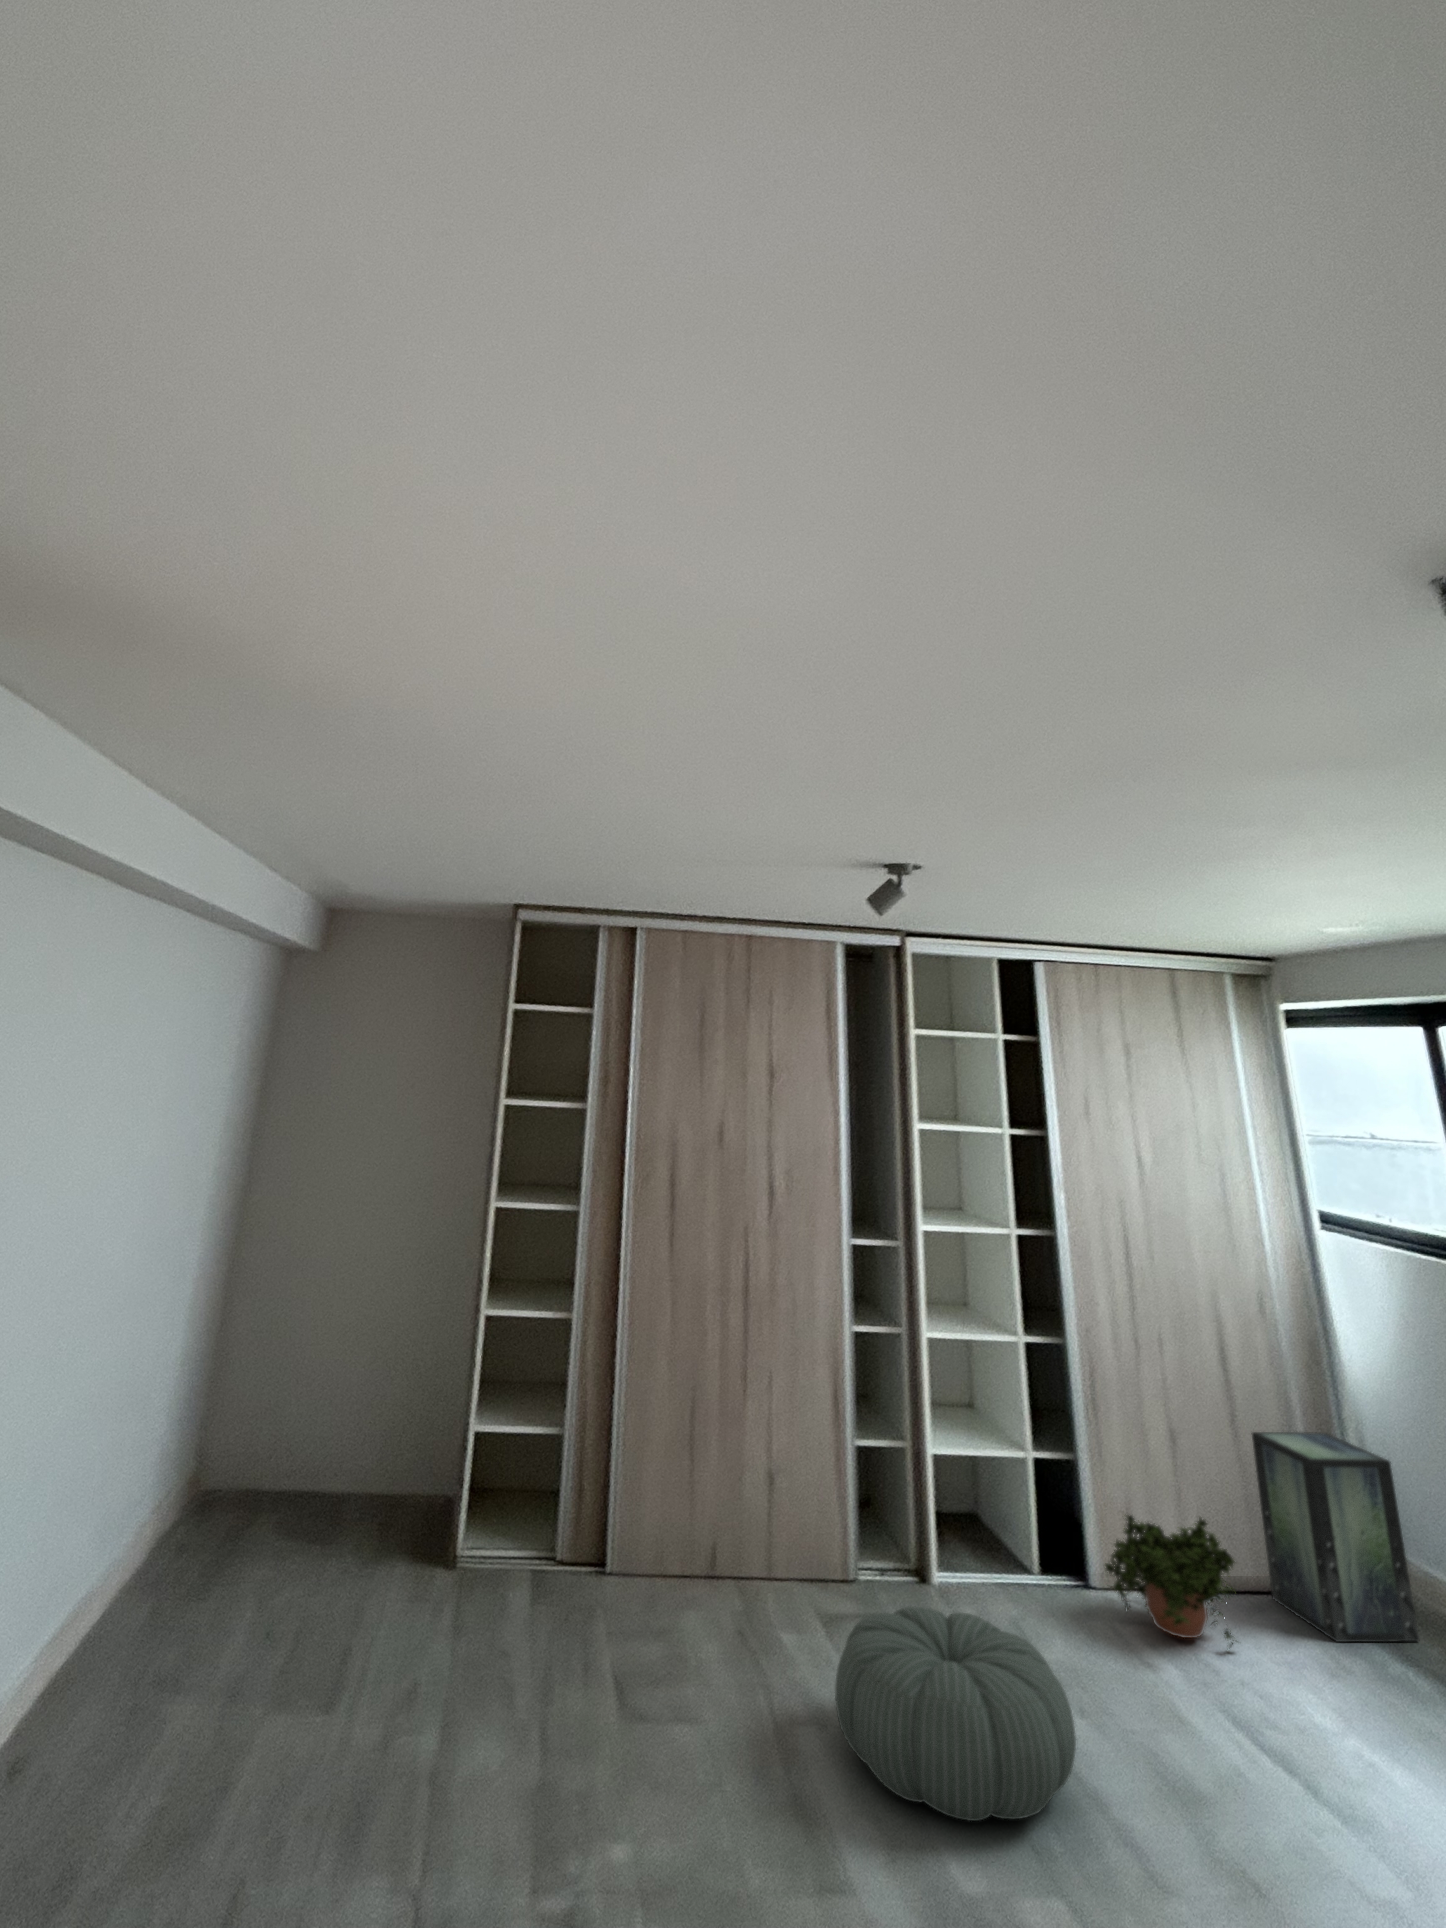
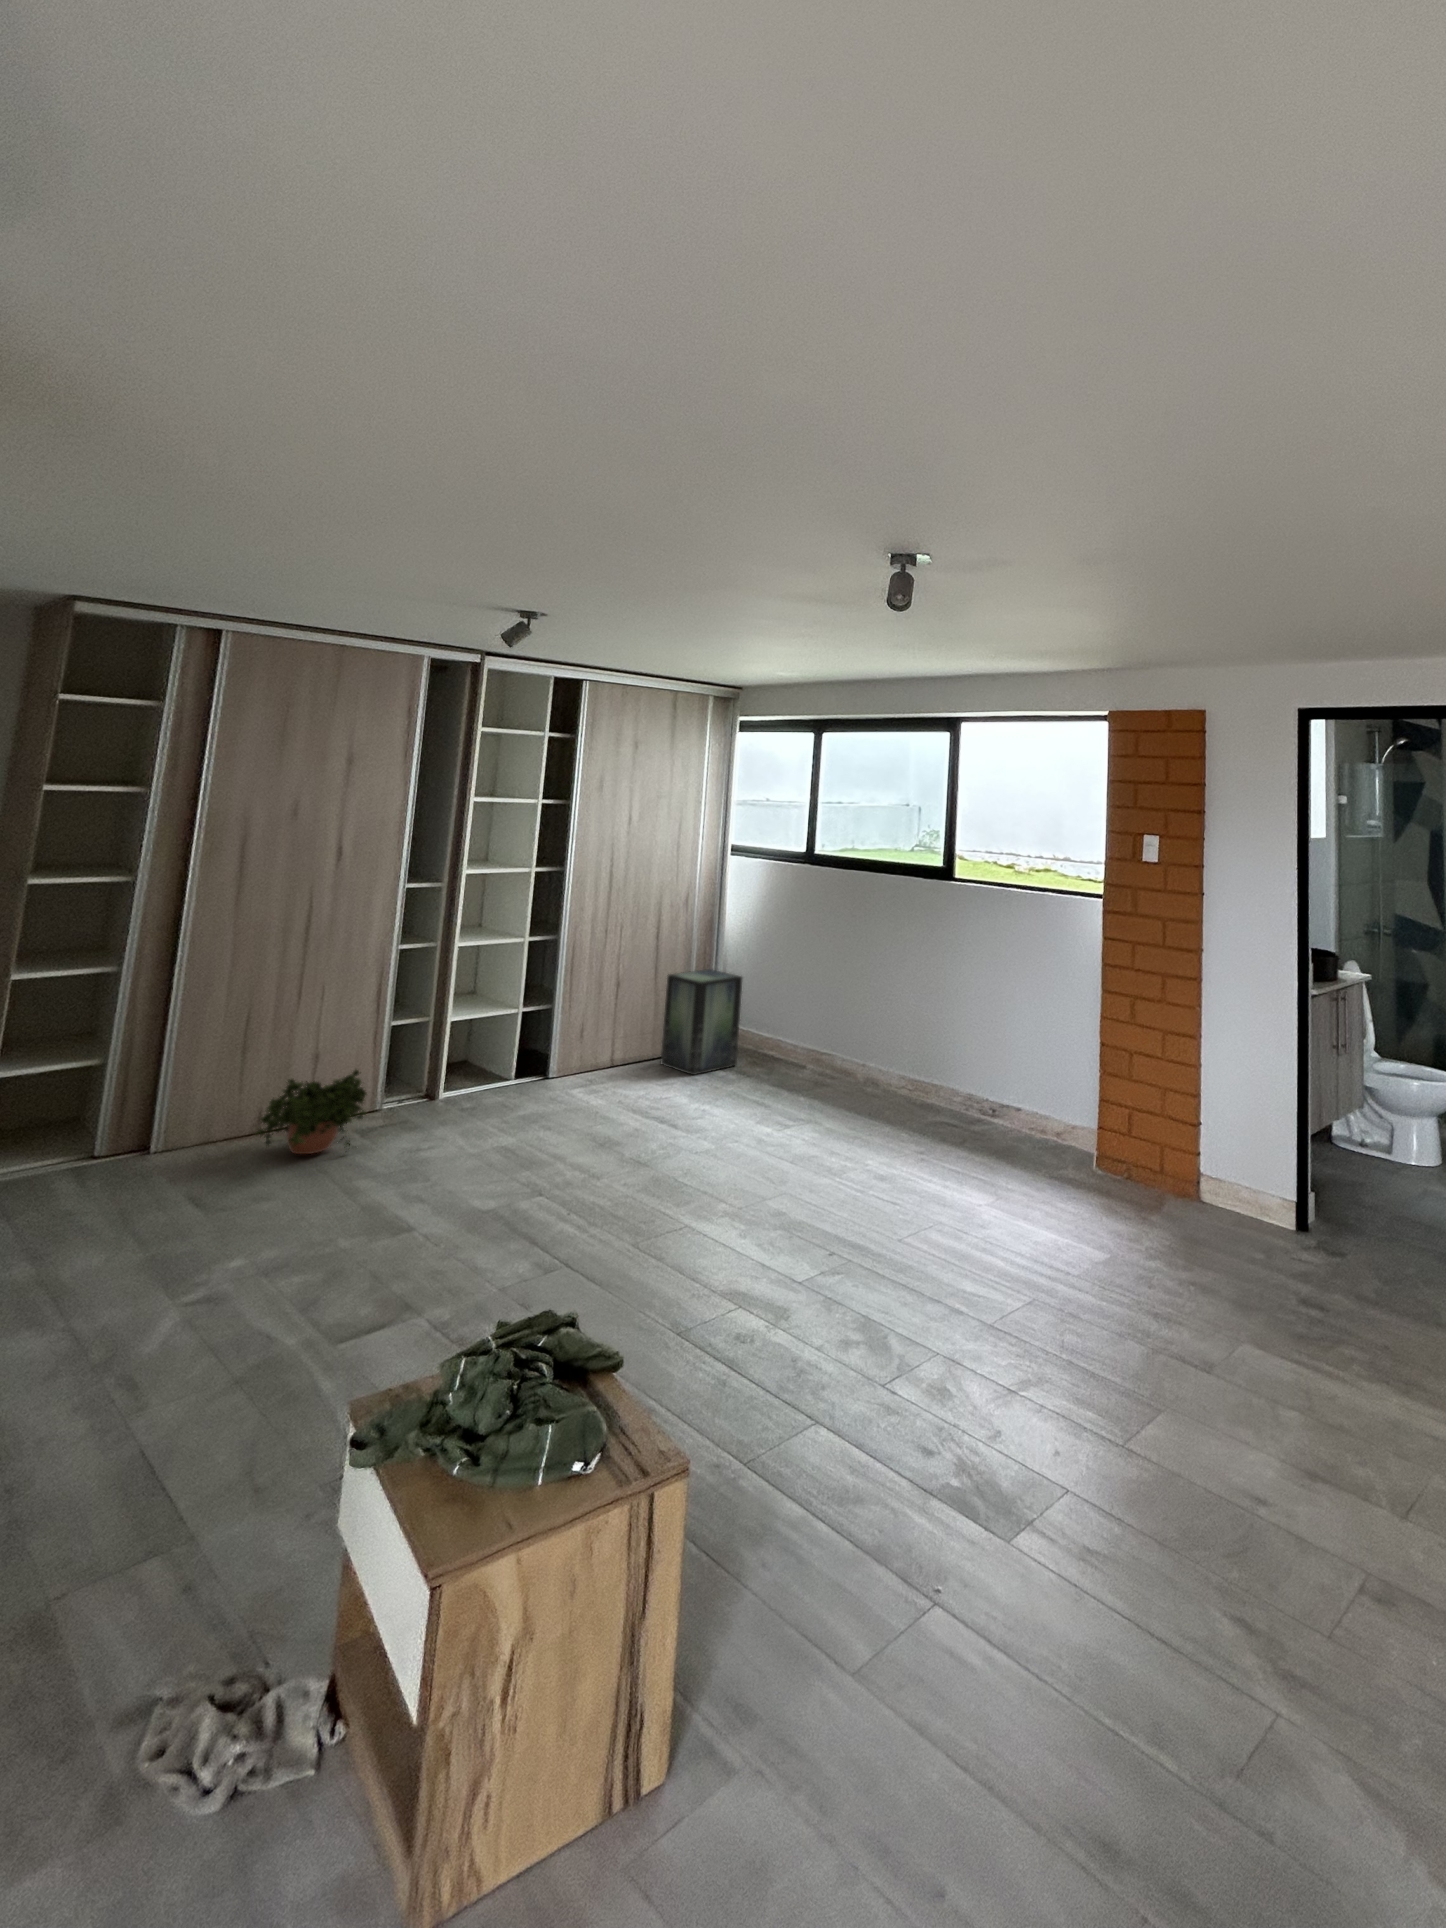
potted plant: present [1105,1516,1234,1647] -> present [257,1070,367,1154]
pouf: present [835,1606,1076,1821] -> none [384,1099,549,1202]

